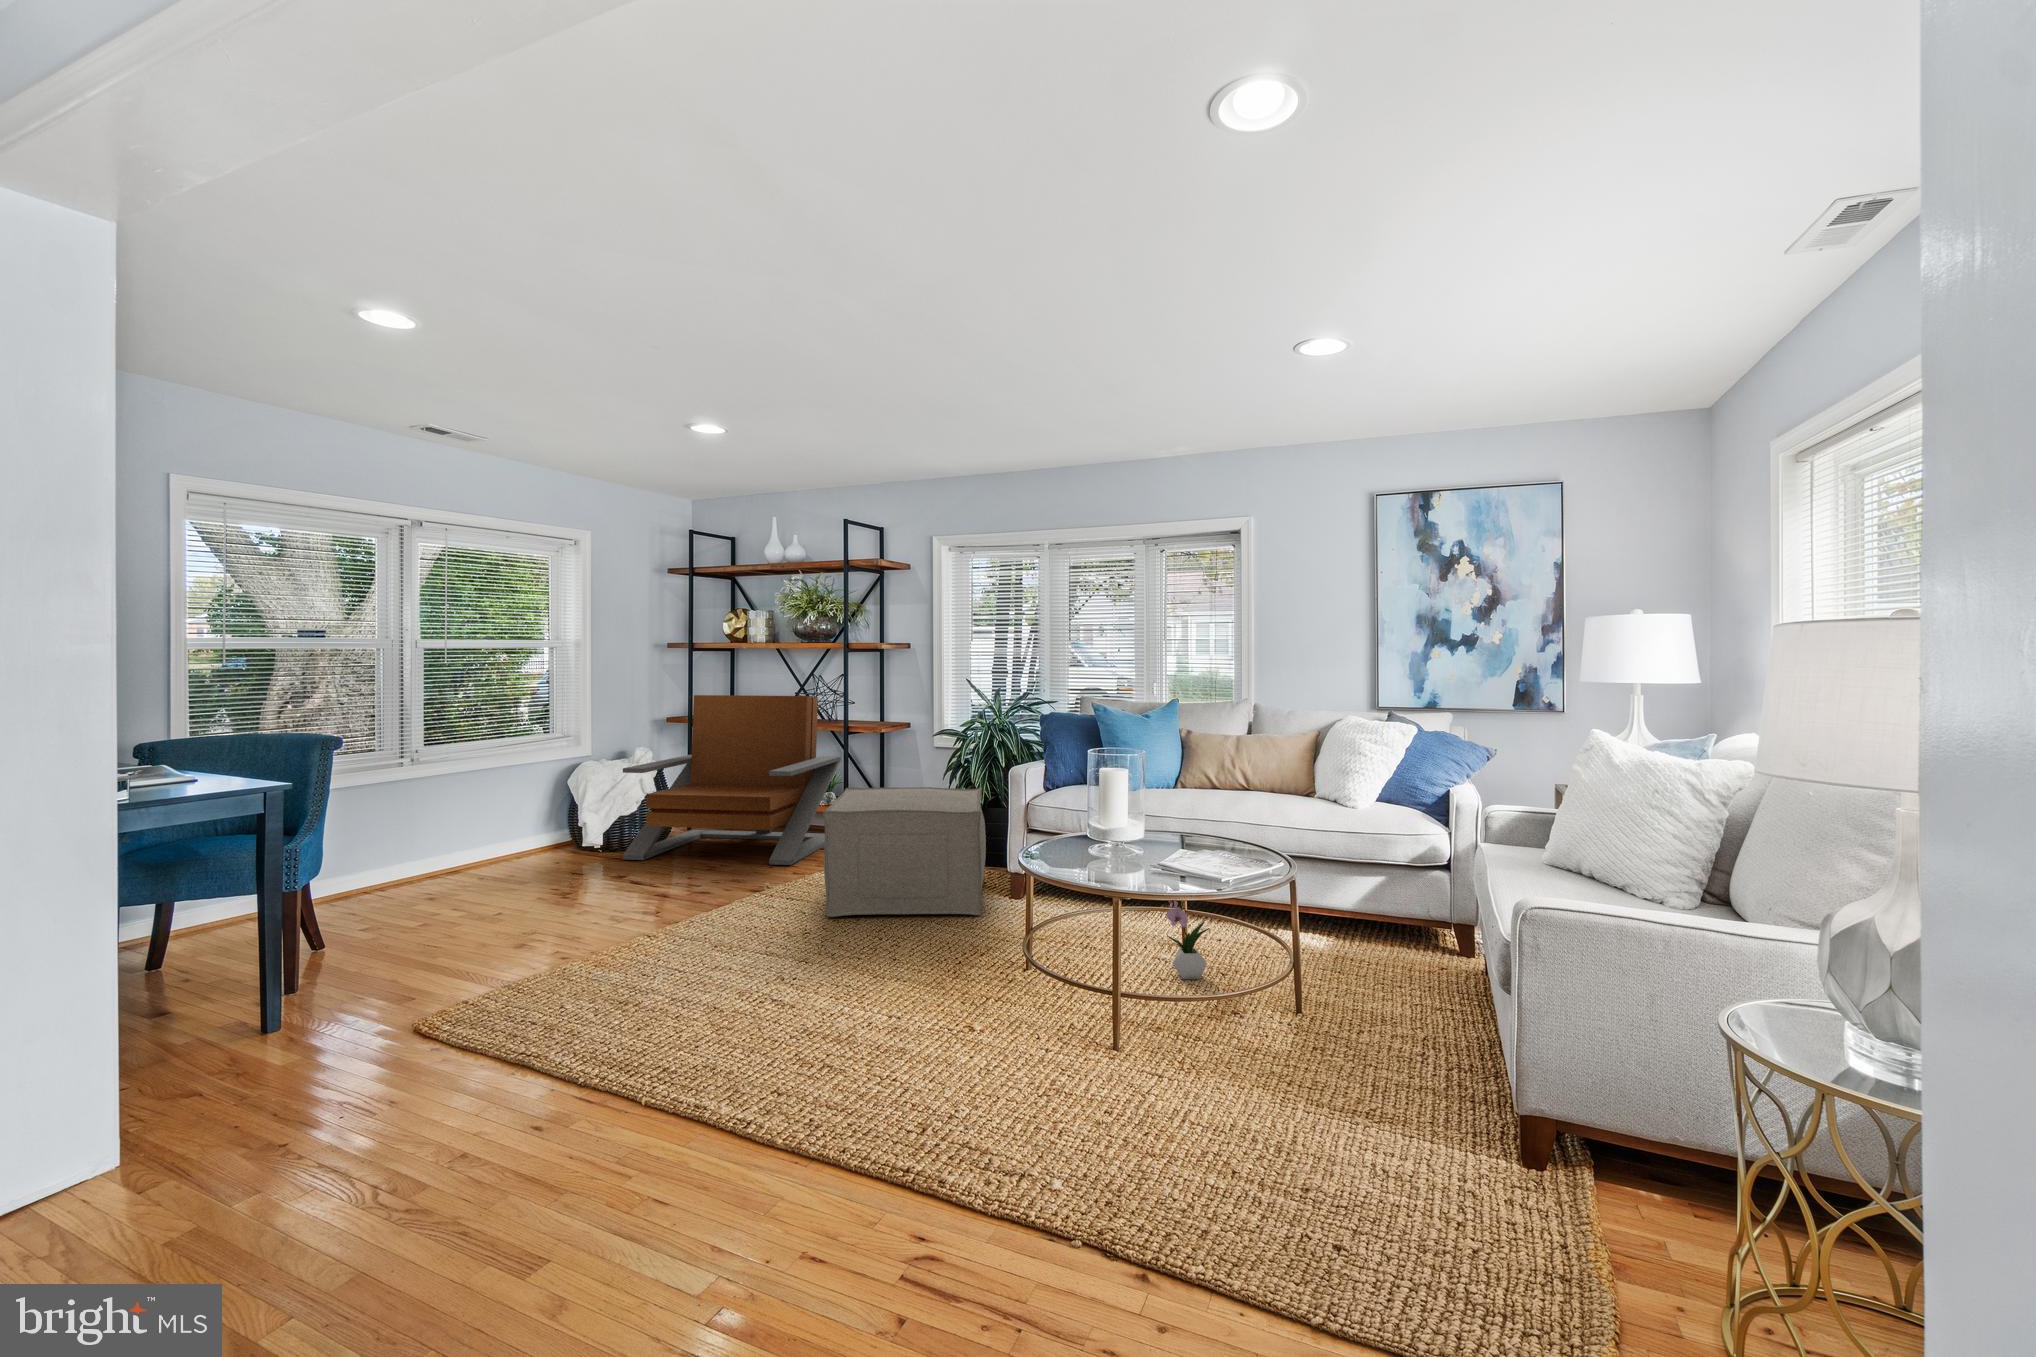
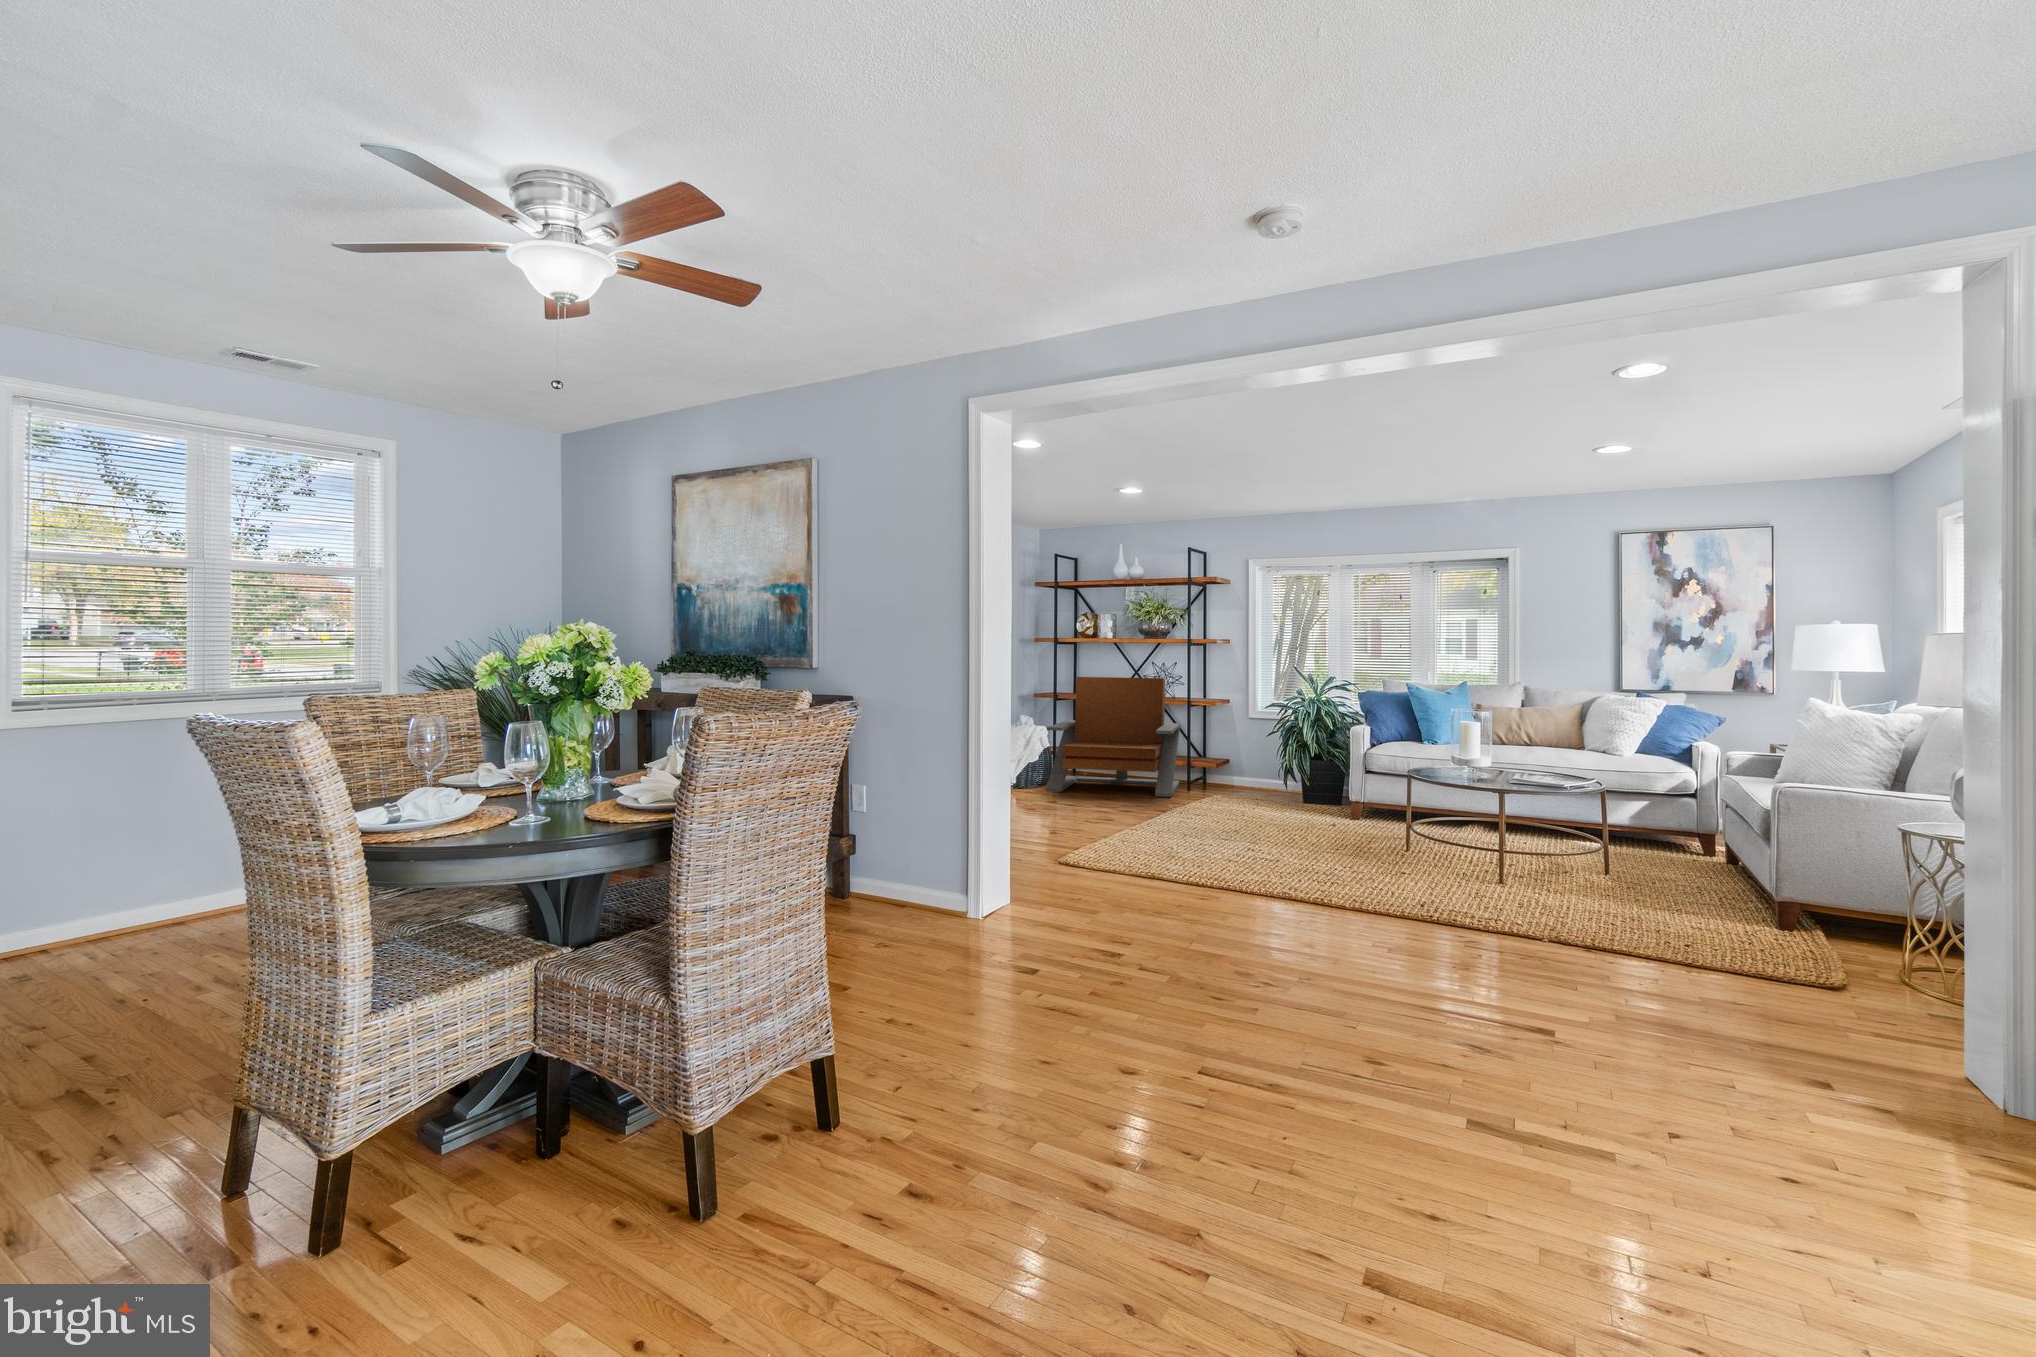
ottoman: present [823,787,986,917] -> none [1223,741,1348,825]
flower arrangement: present [1166,900,1210,979] -> none [1508,791,1541,857]

